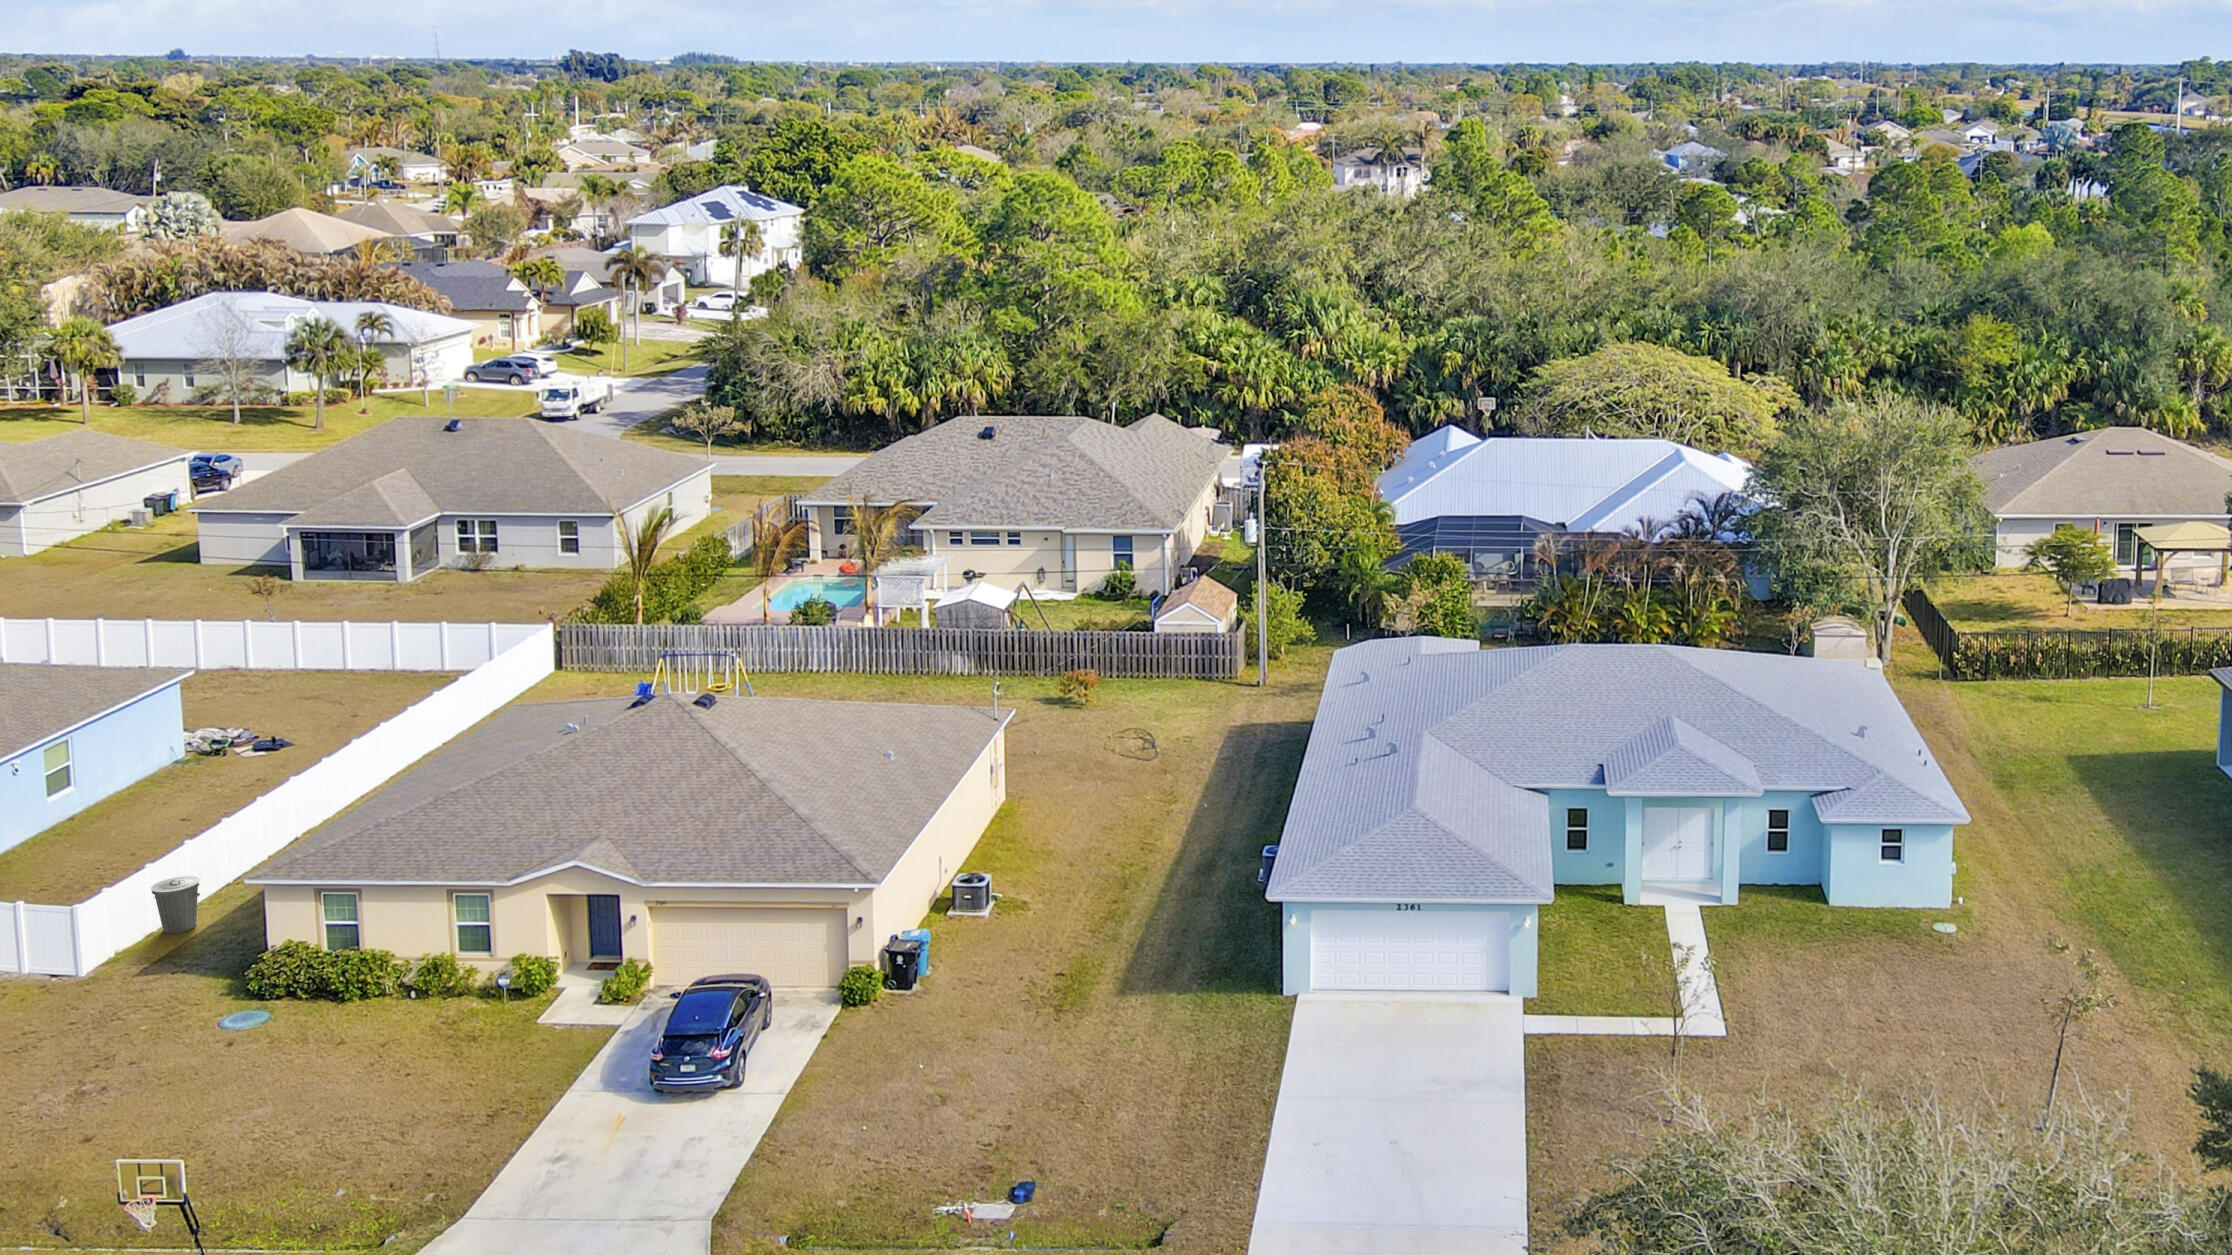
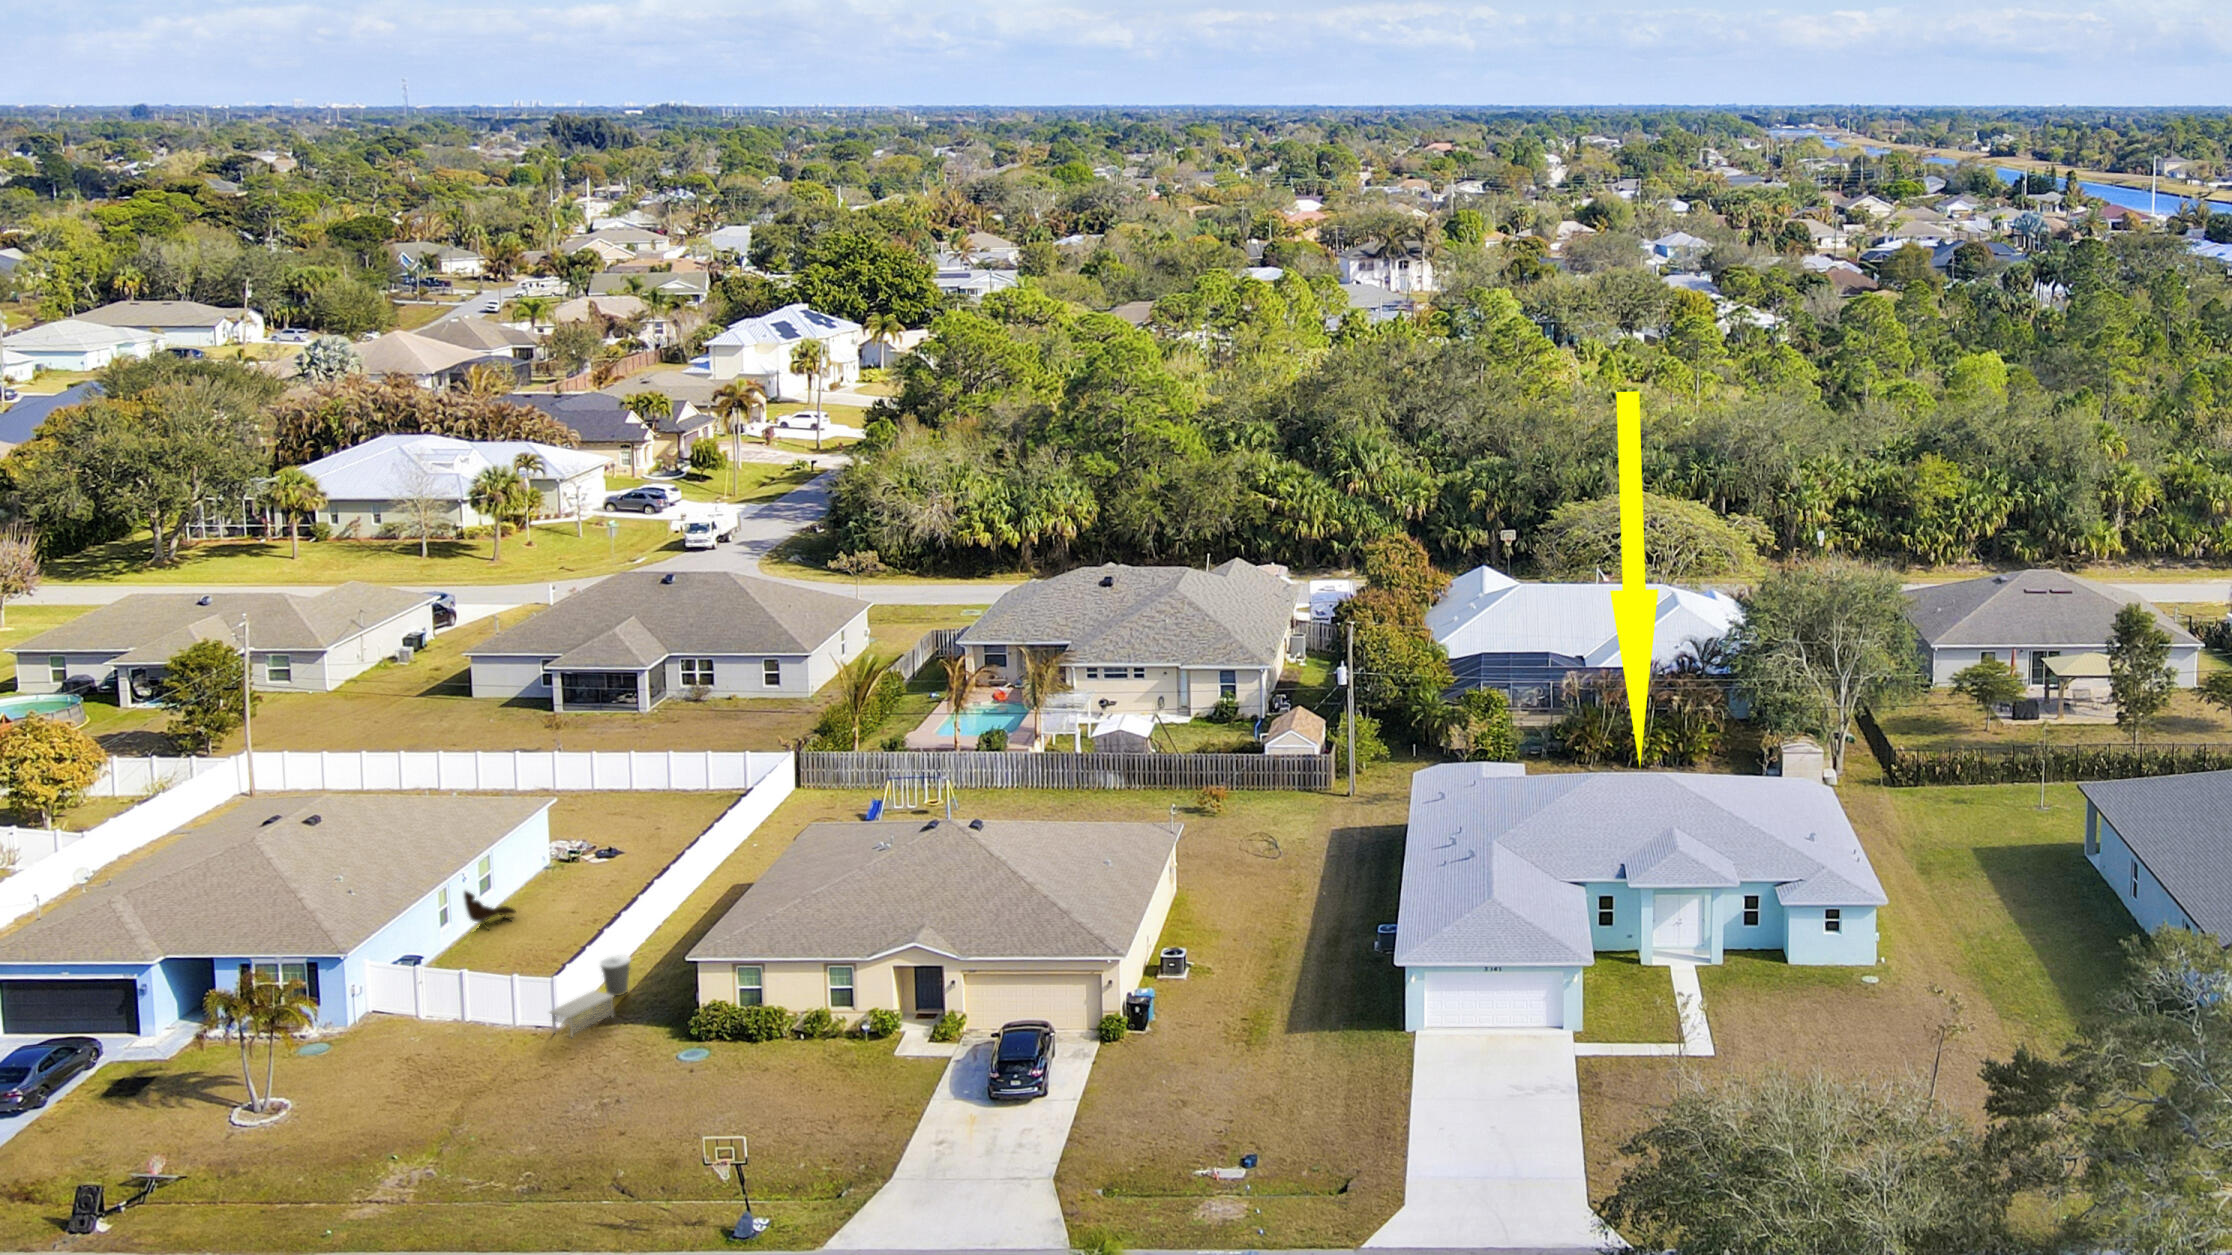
lounge chair: none [15,785,101,843] -> present [464,891,515,925]
storage bench: none [45,925,154,994] -> present [550,991,614,1037]

